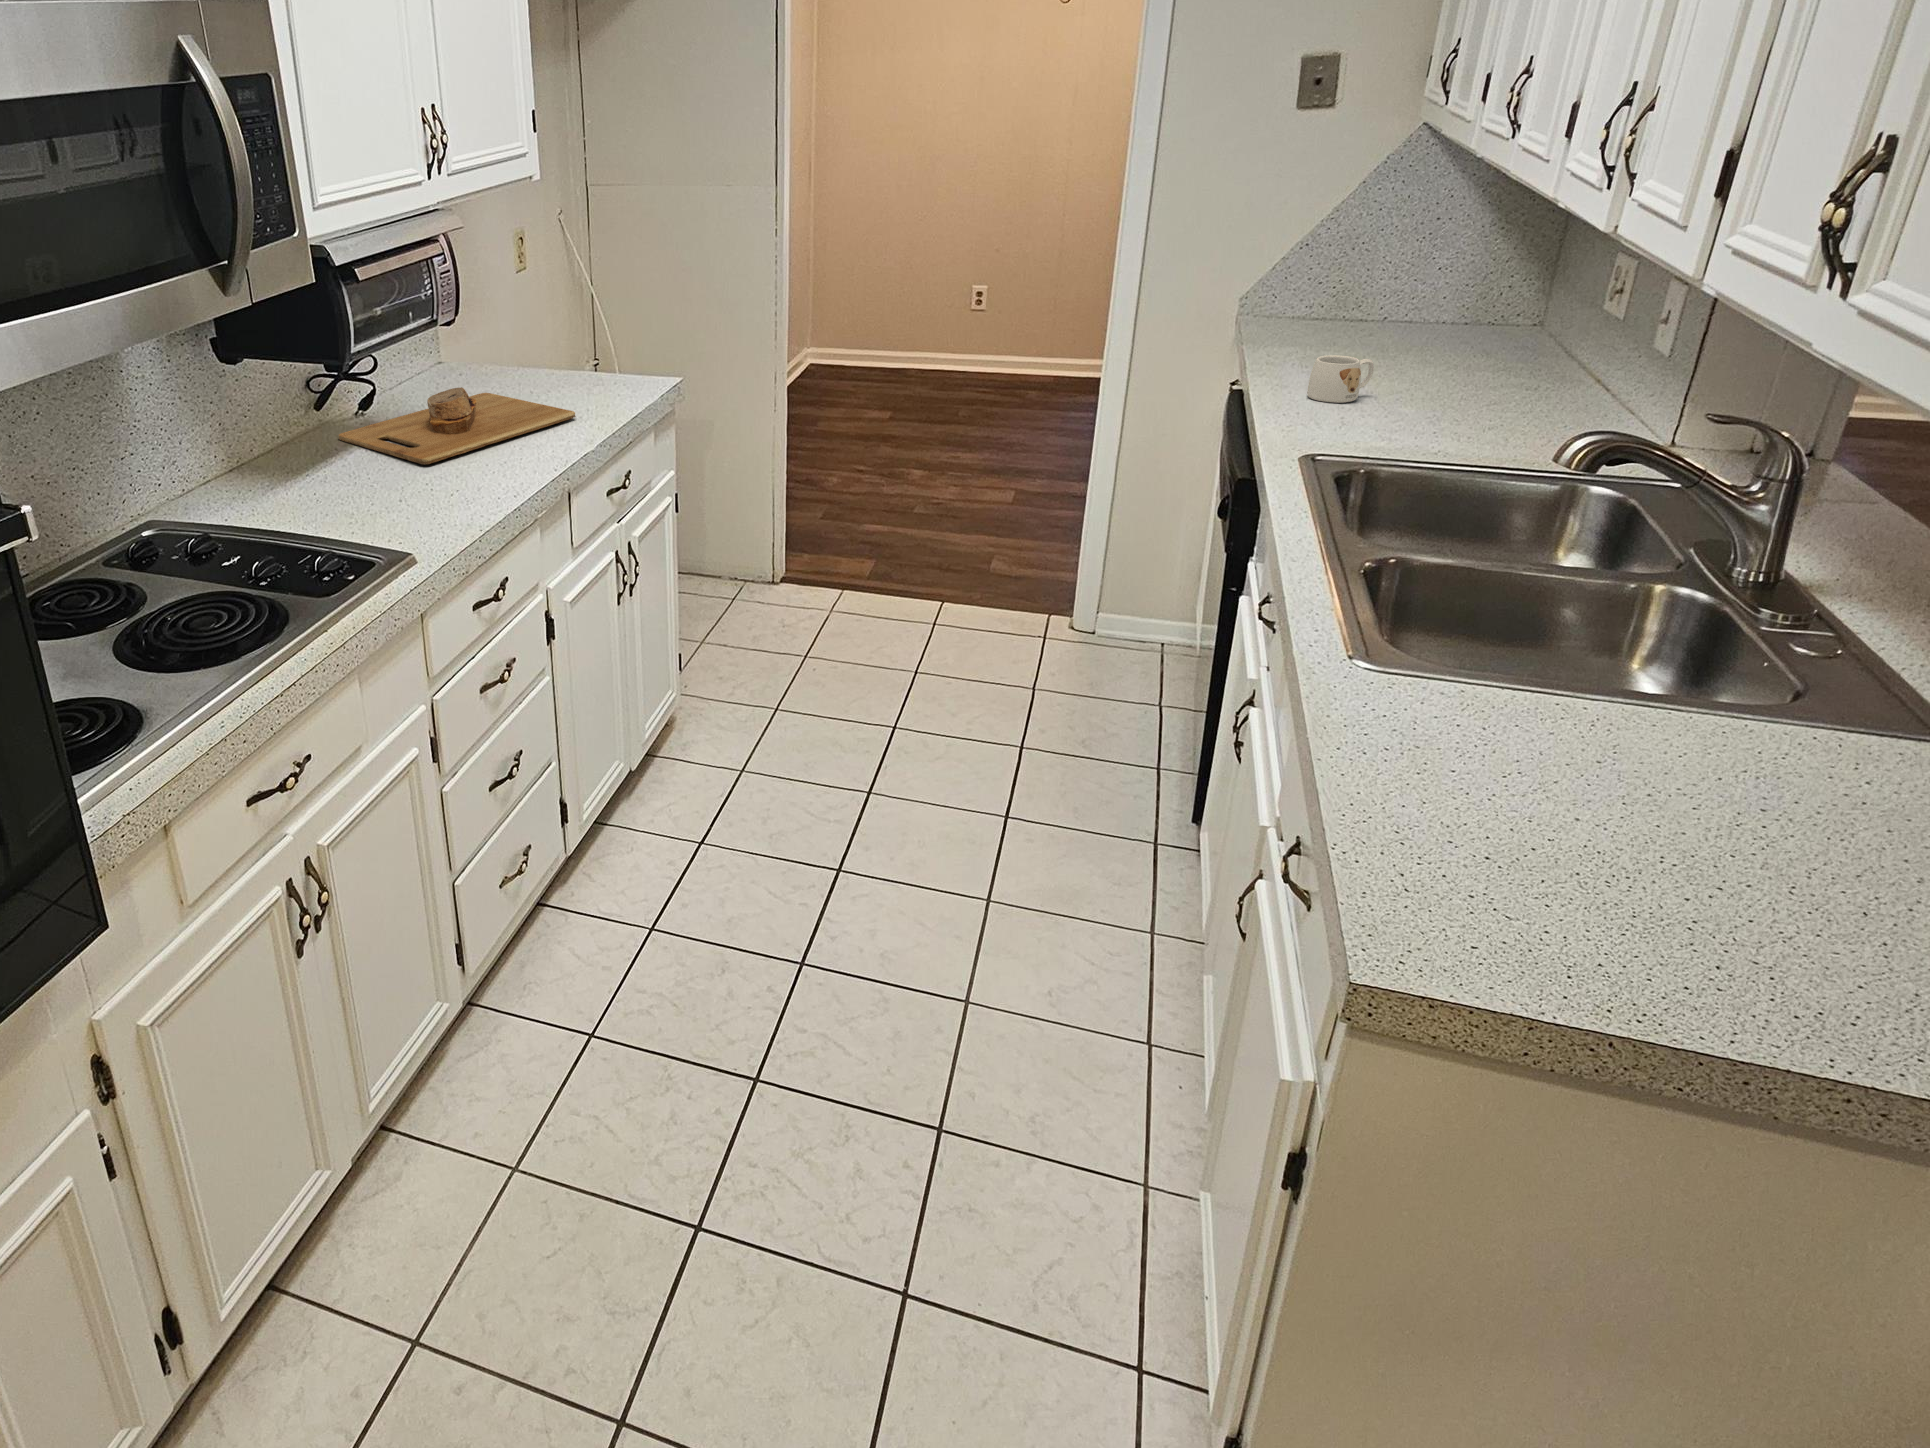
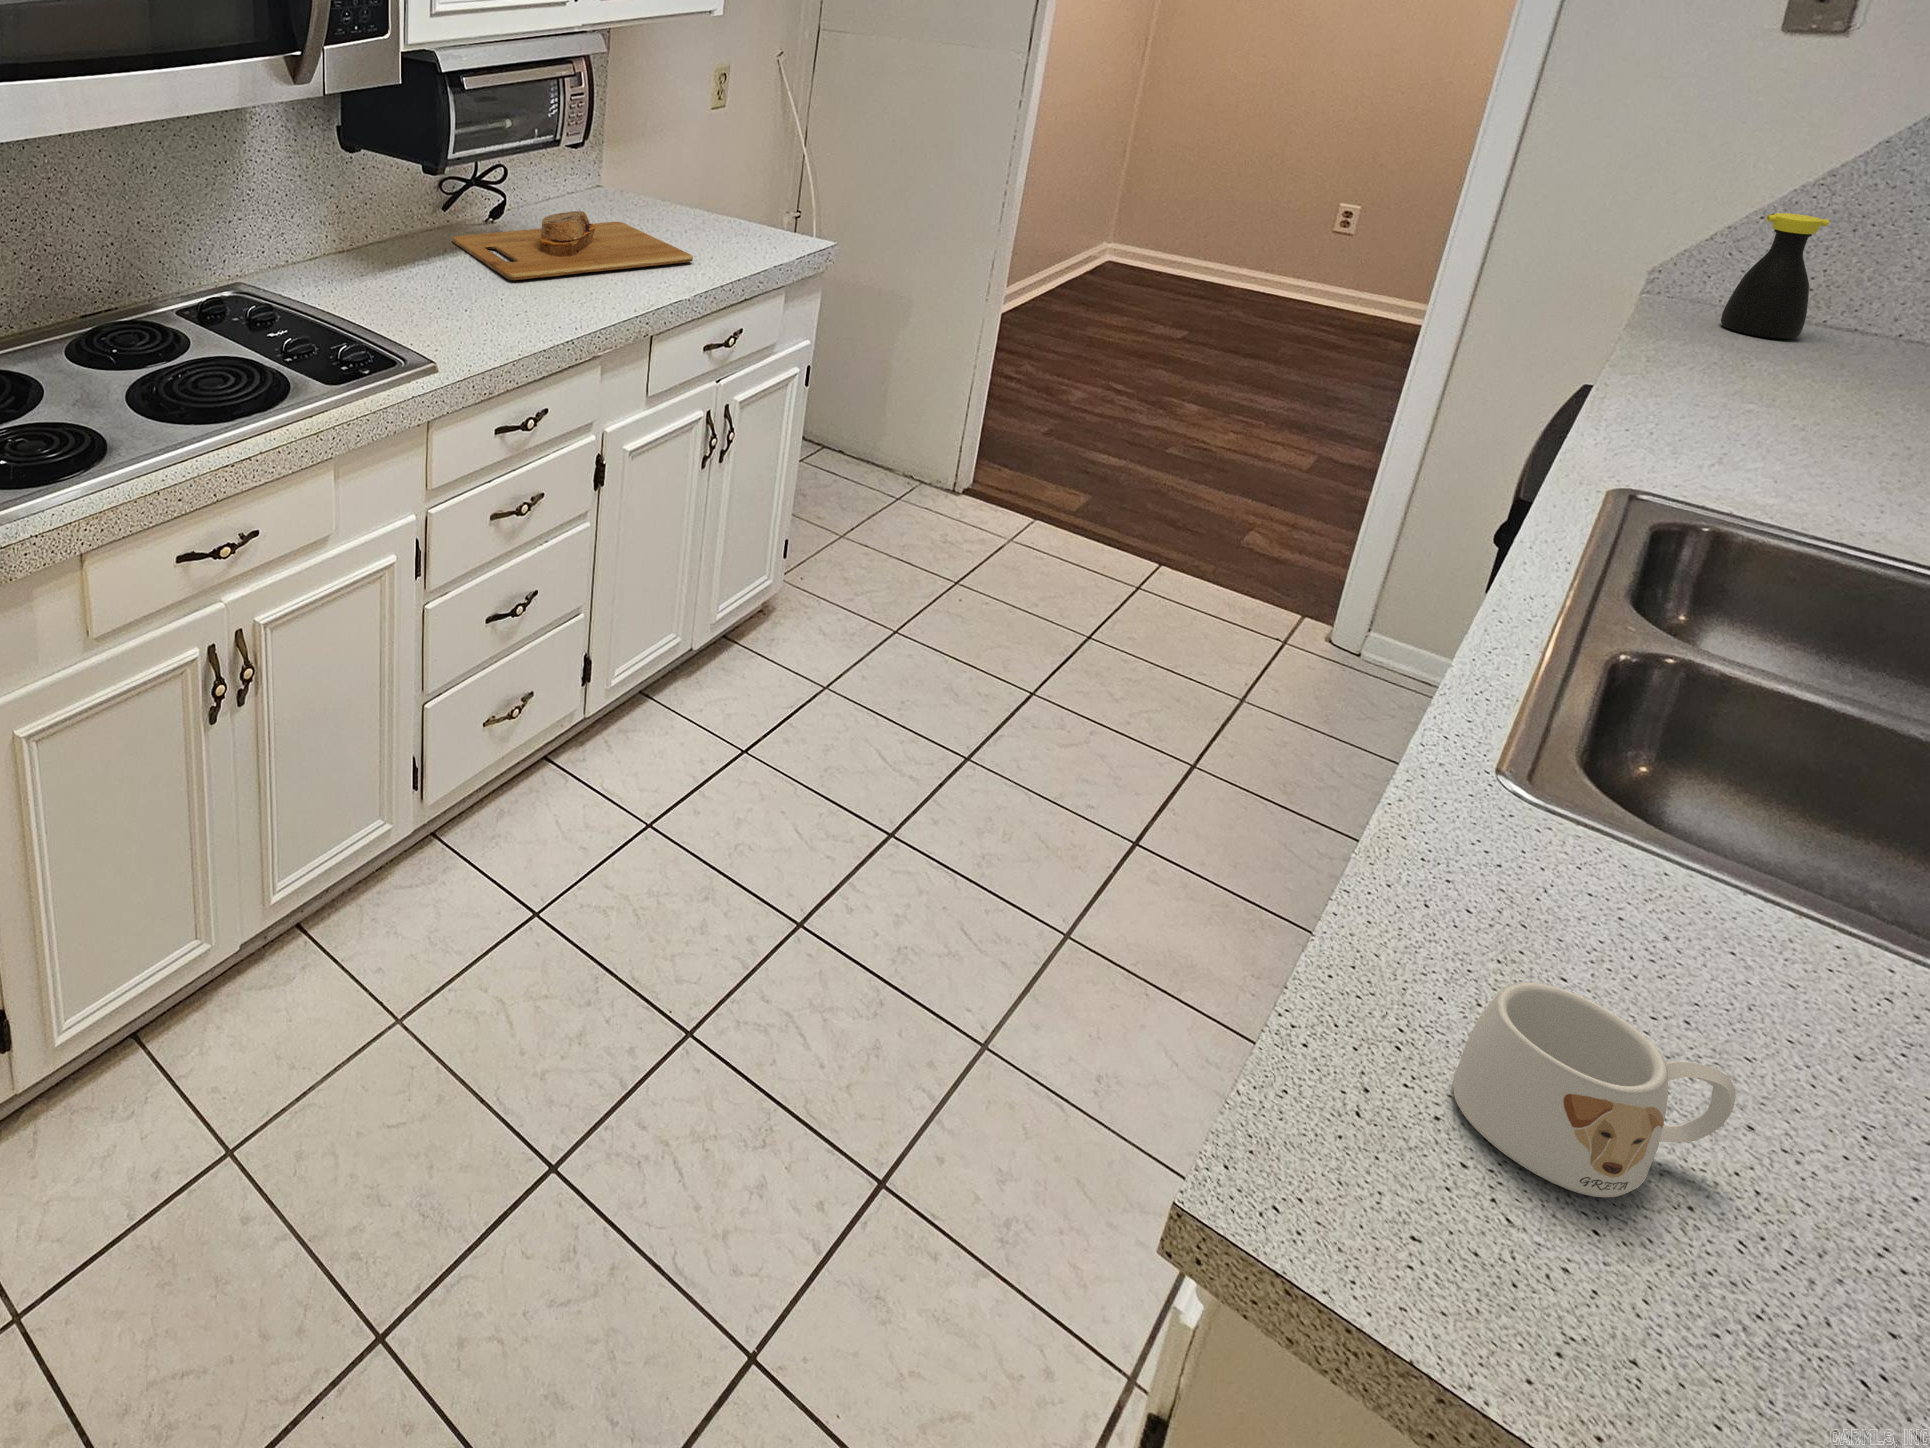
bottle: none [1288,246,1340,338] -> present [1721,213,1829,339]
mug: present [1307,355,1374,403] -> present [1453,982,1736,1197]

